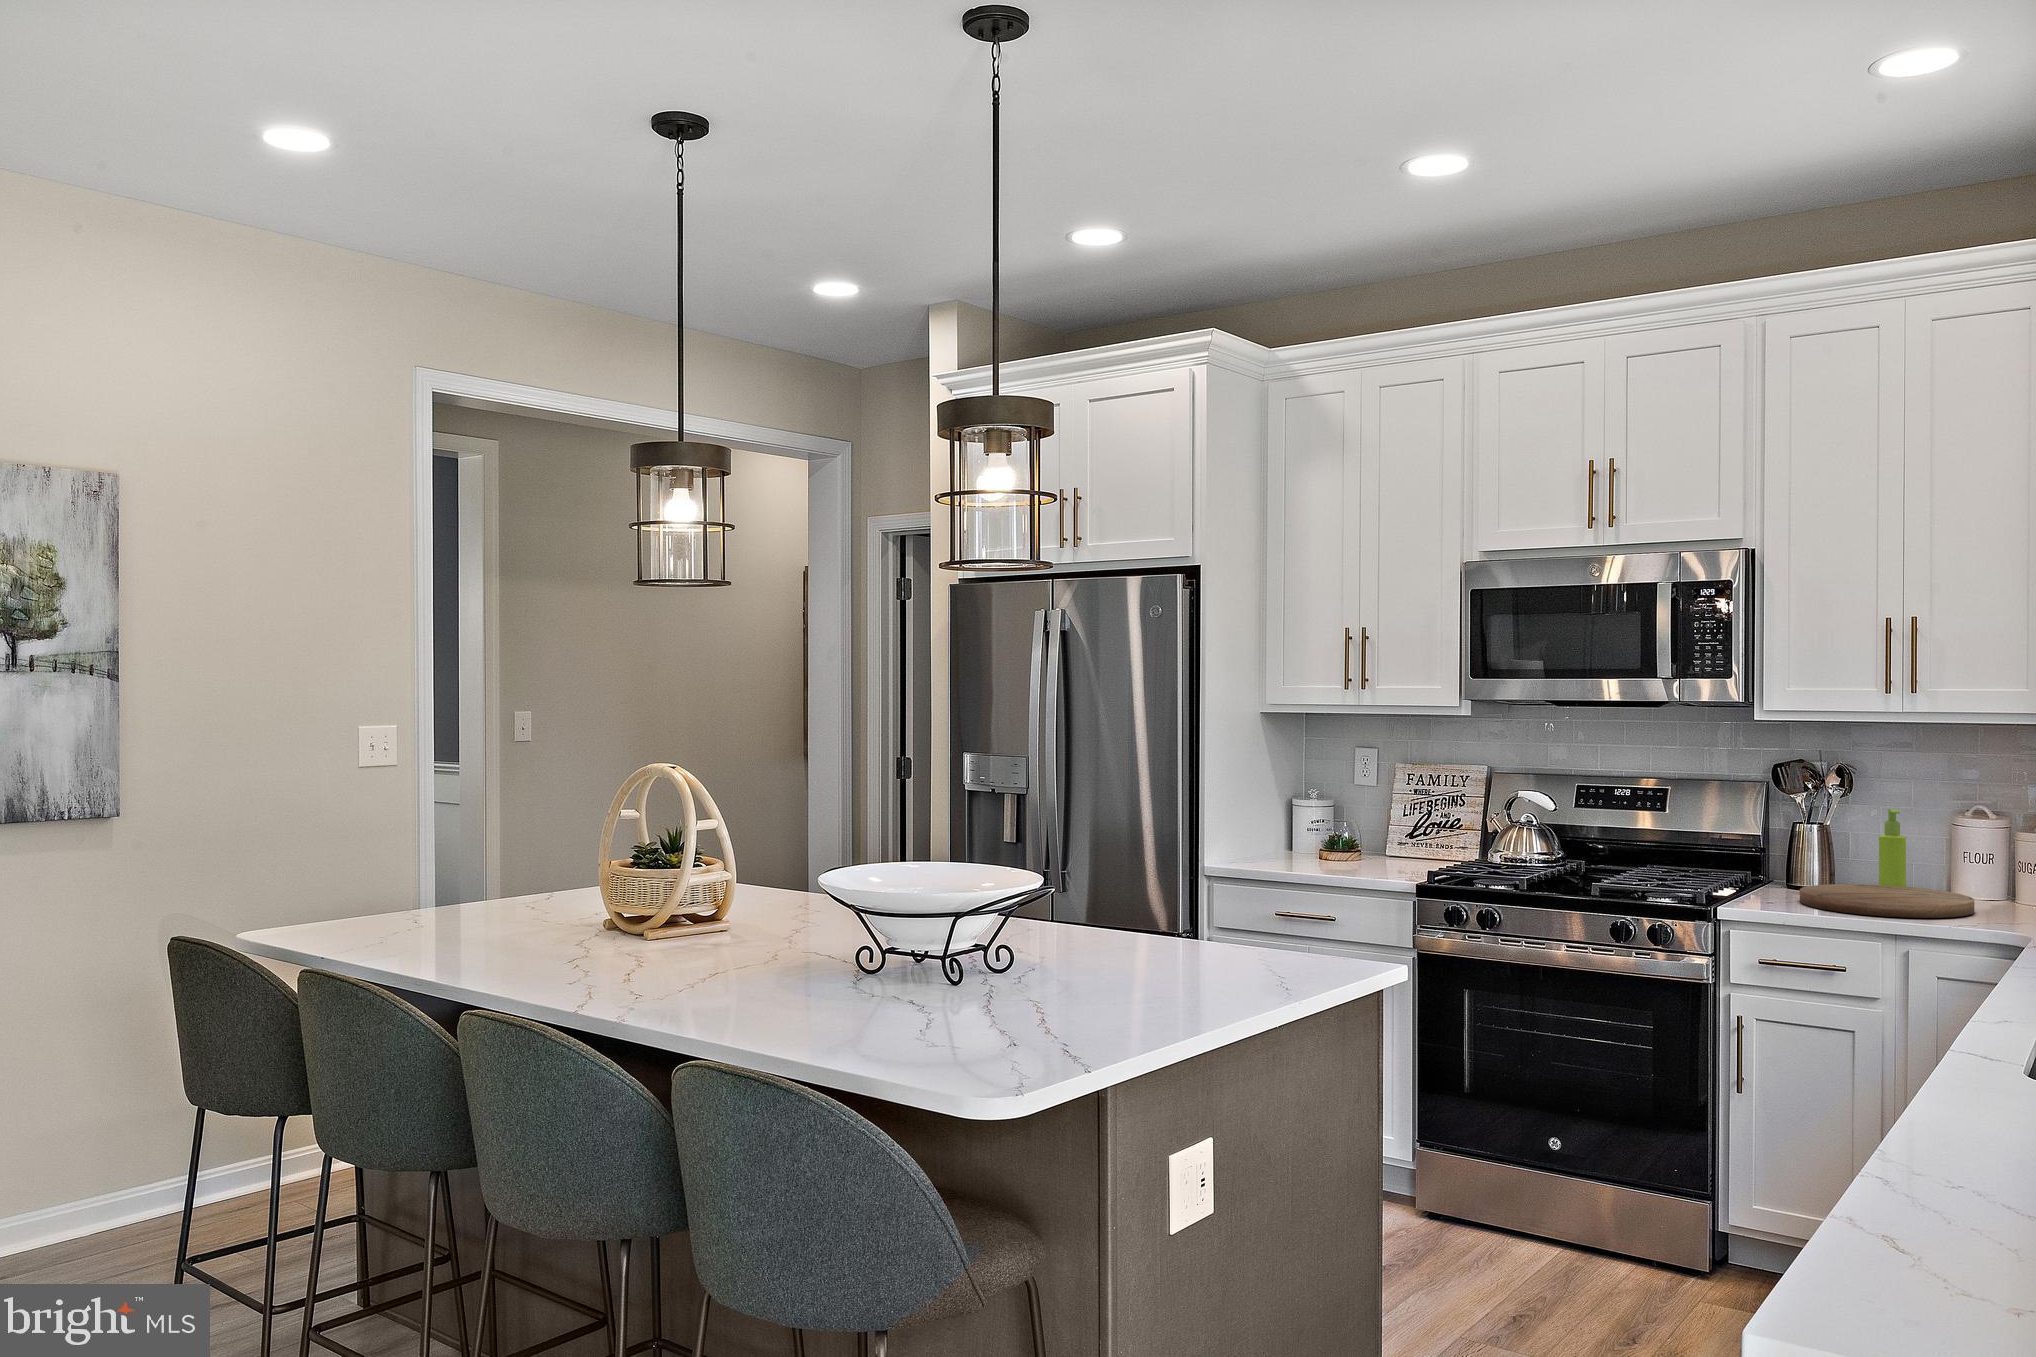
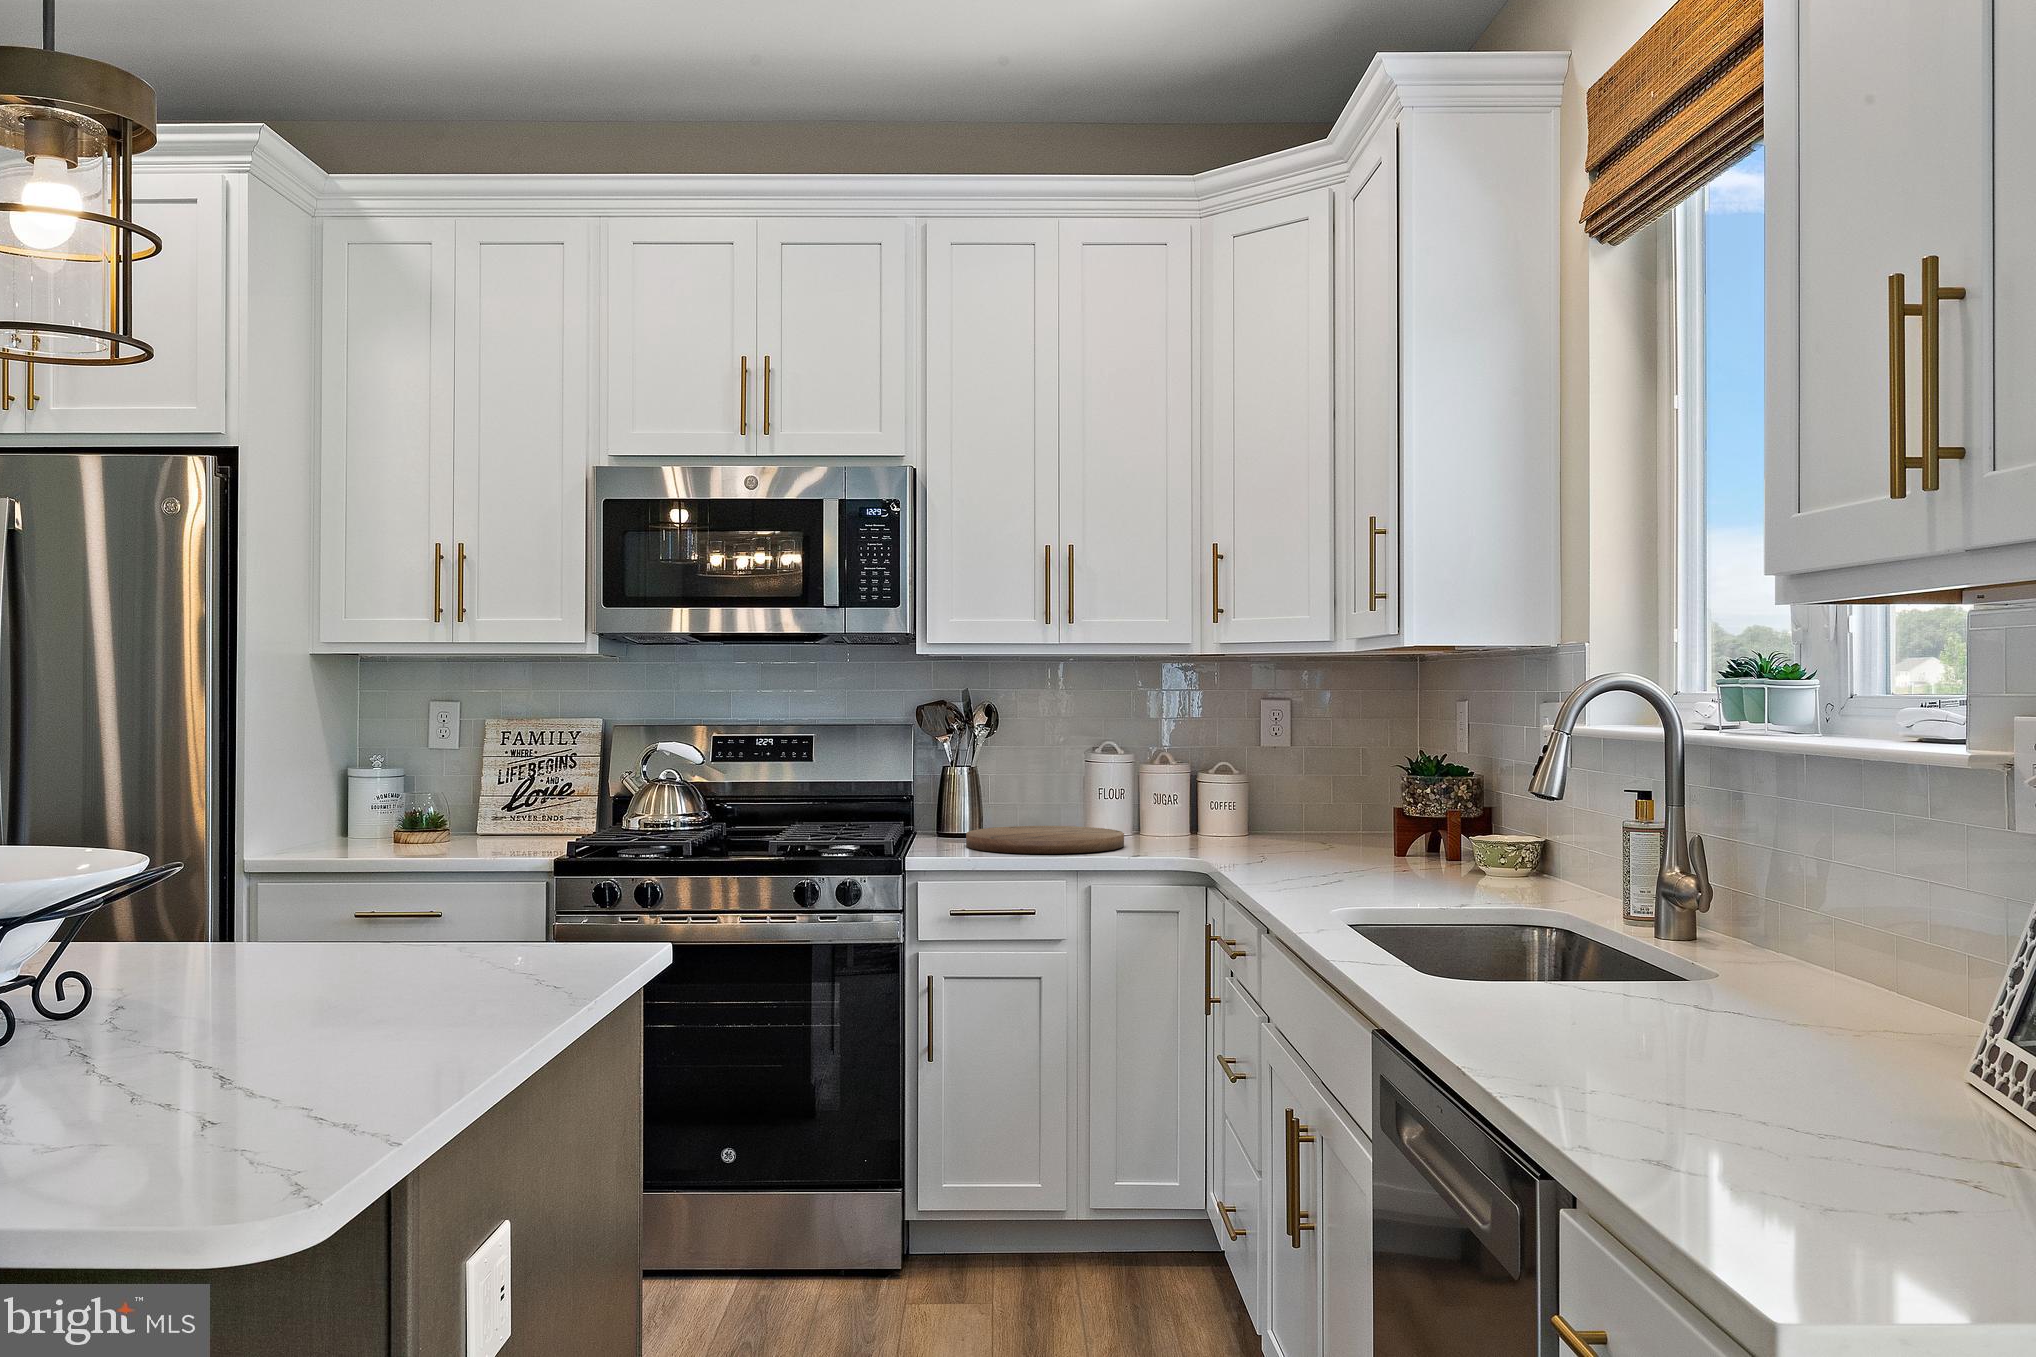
soap dispenser: present [1879,809,1906,887] -> none [1016,748,1040,832]

